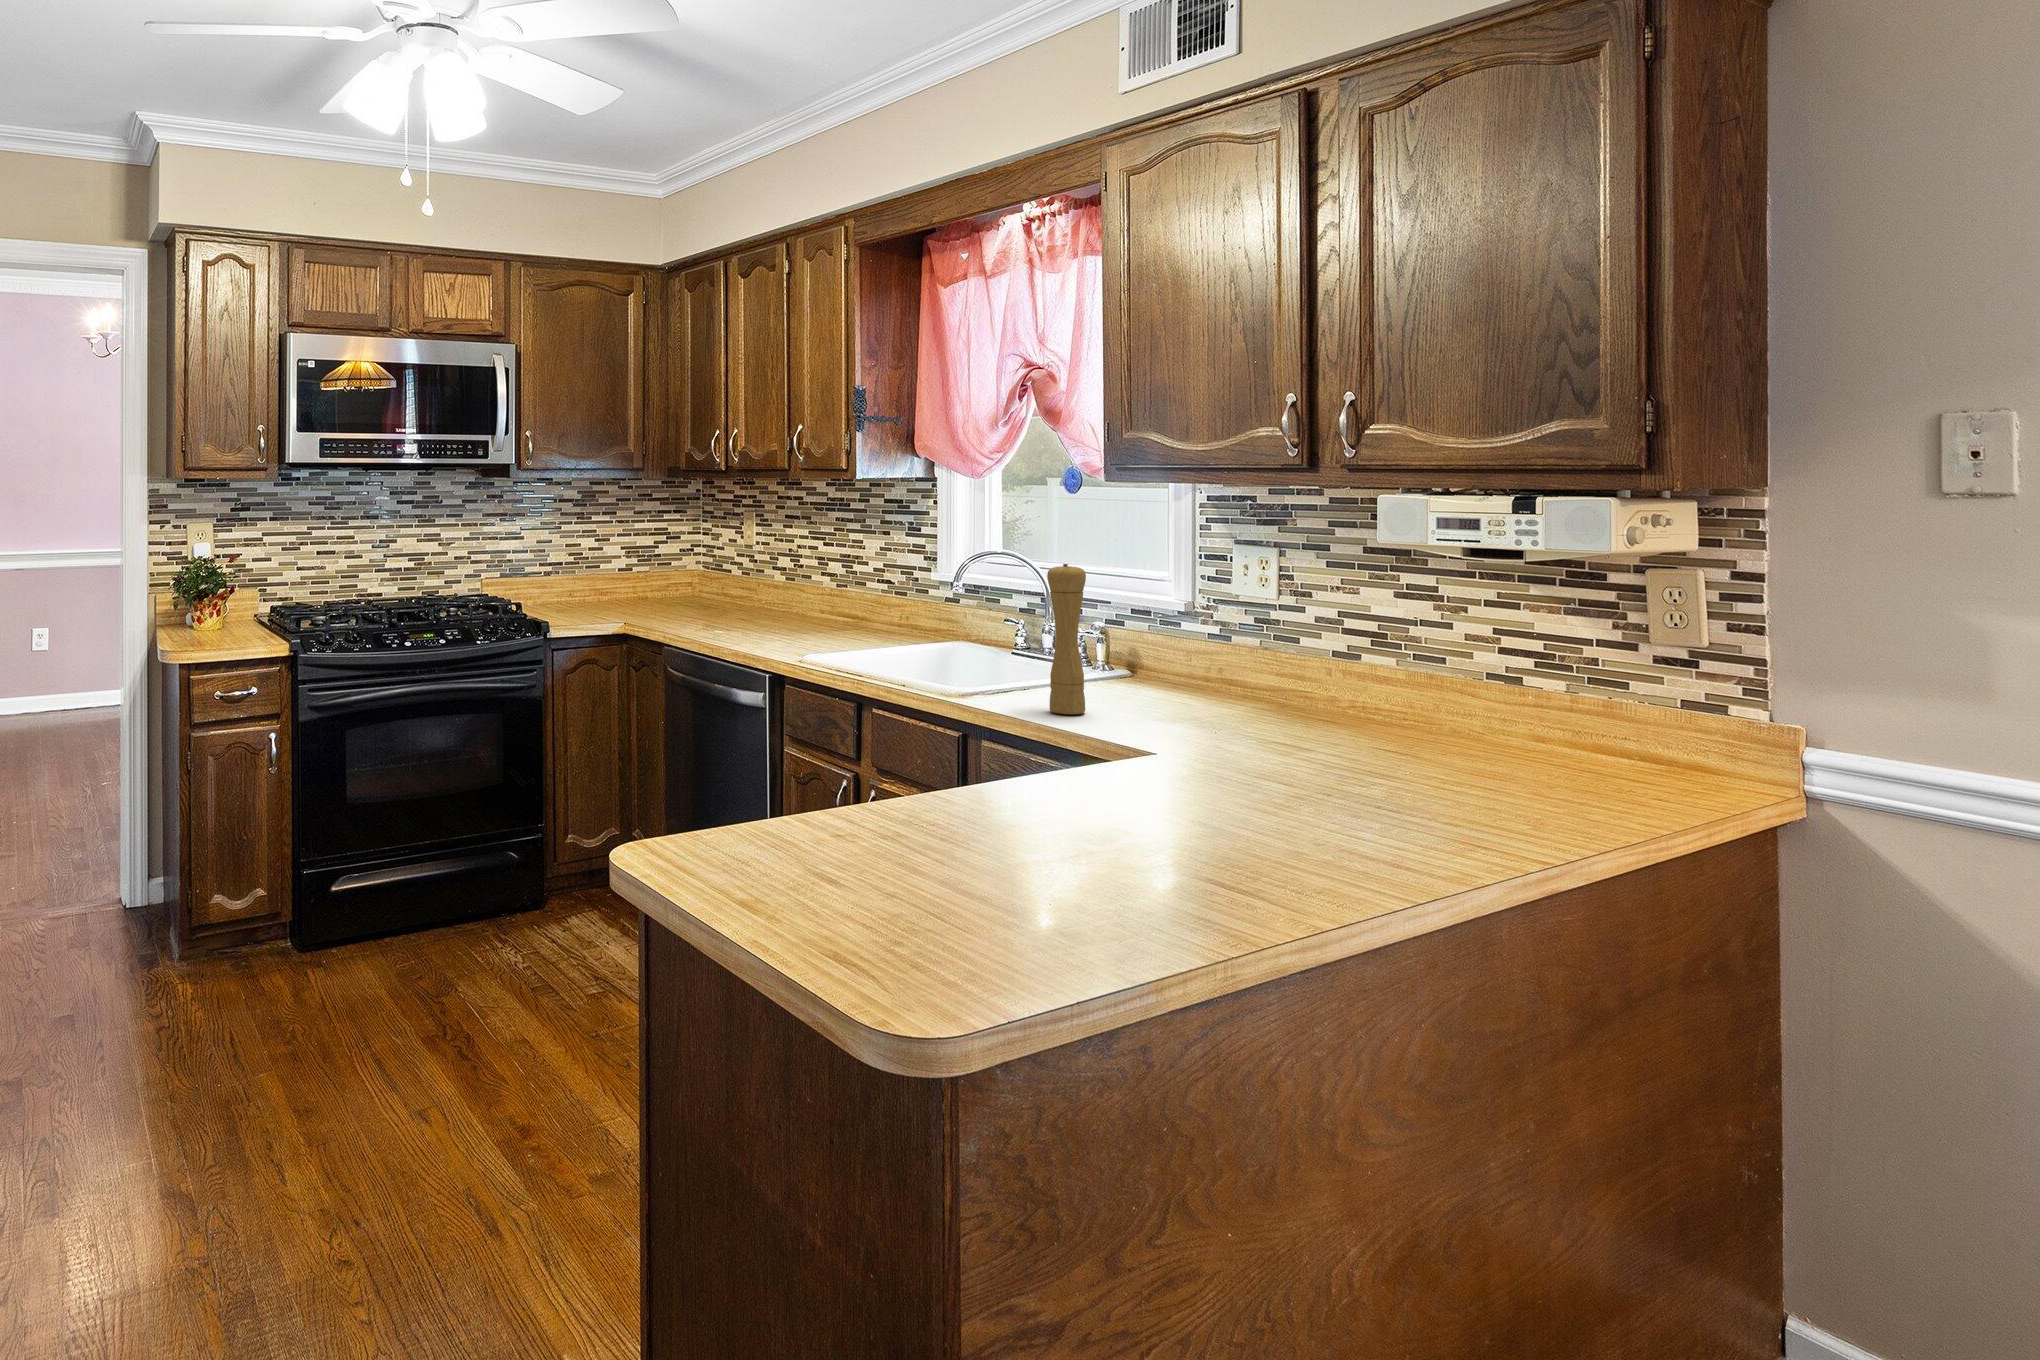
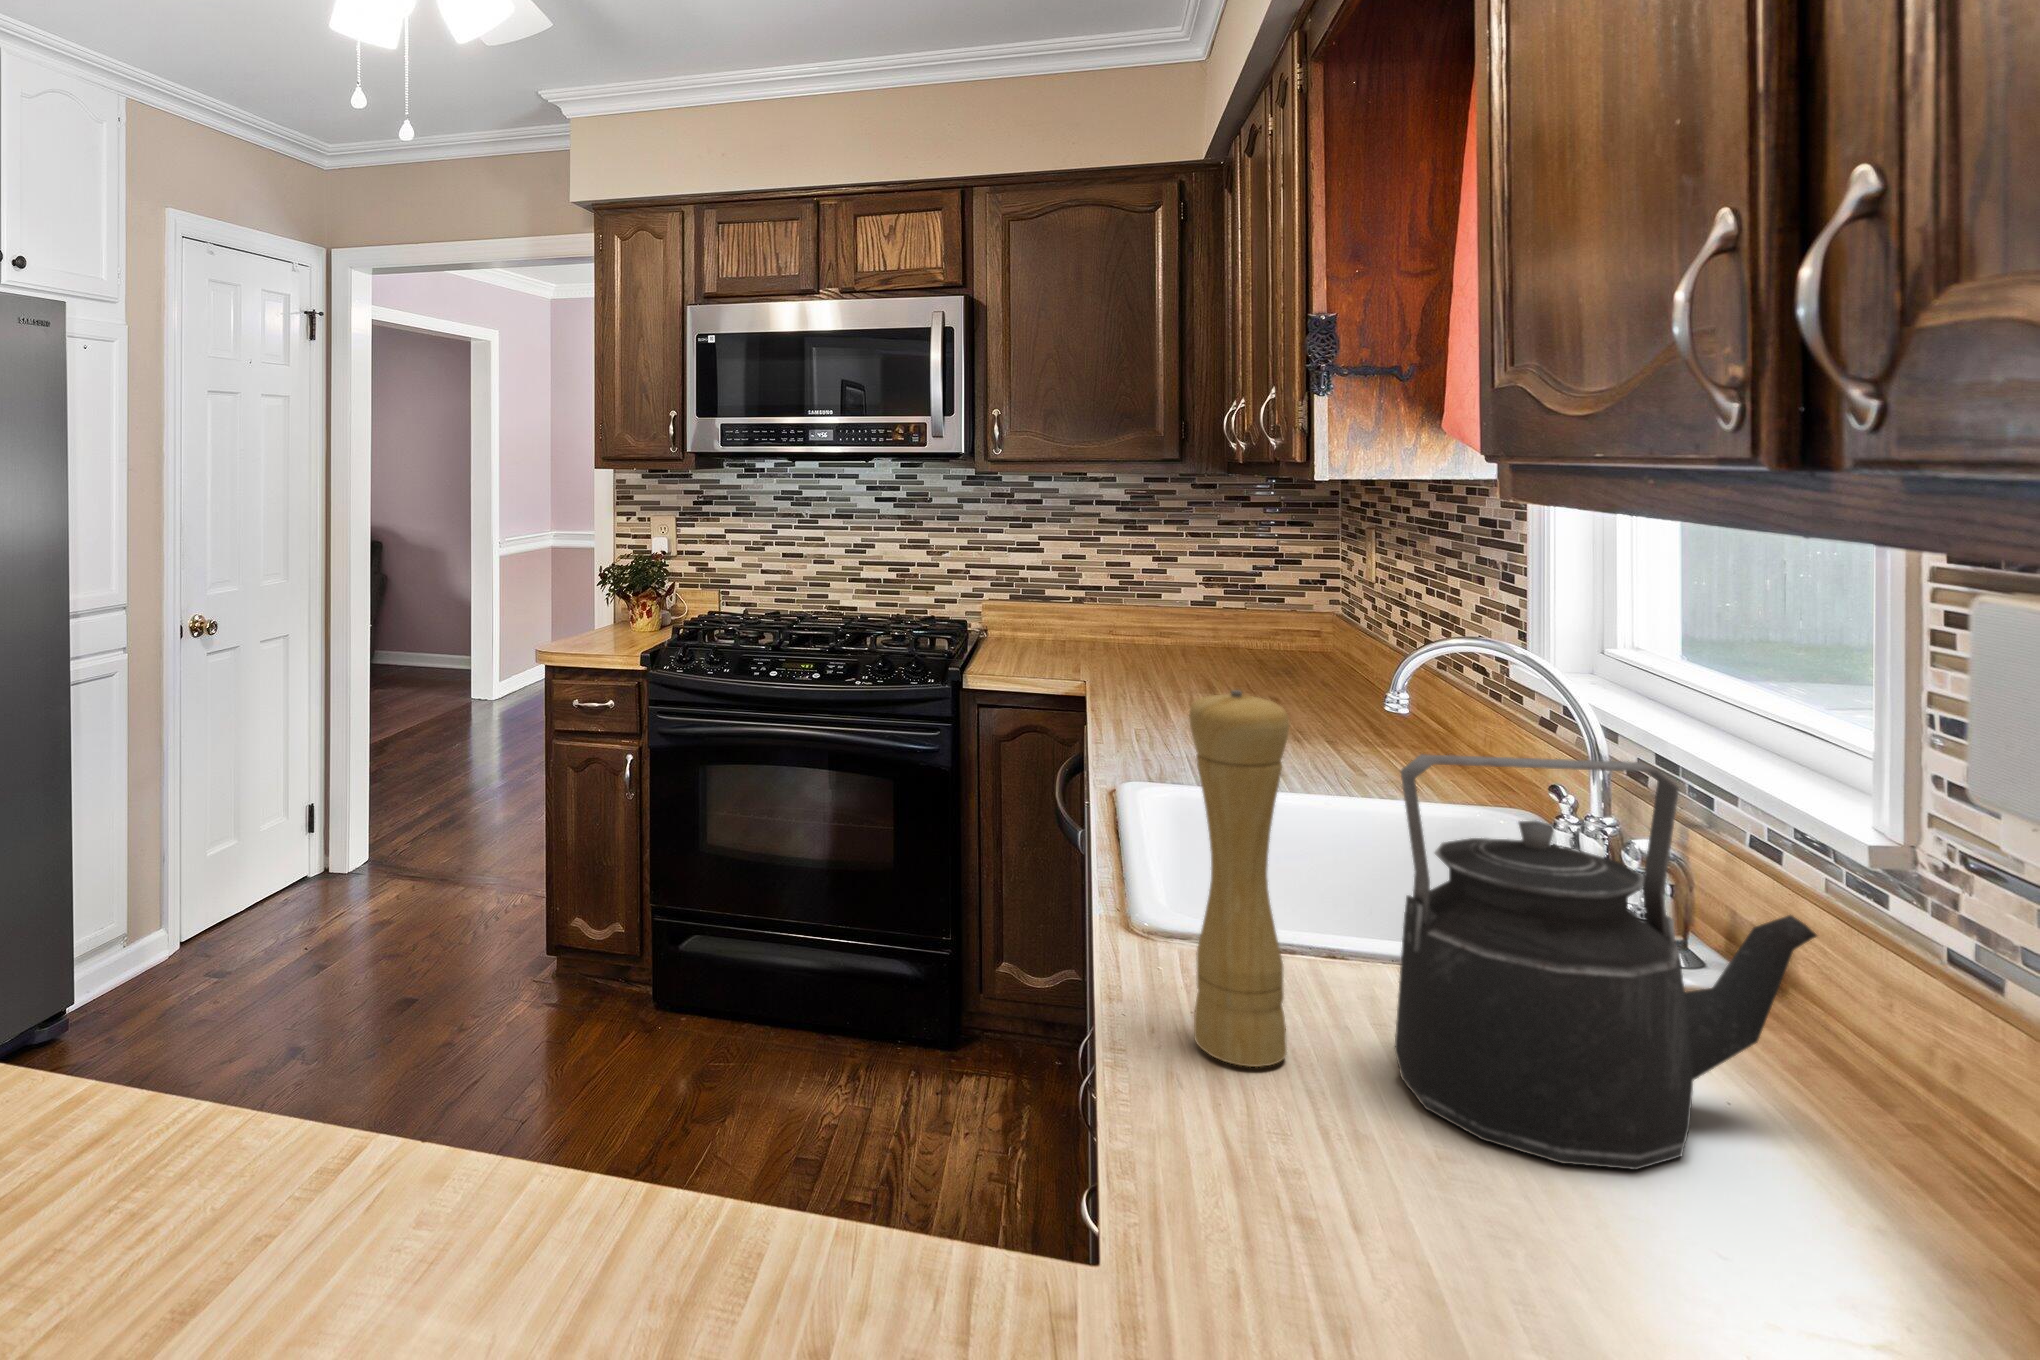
kettle: none [1102,577,1202,713] -> present [1395,754,1817,1170]

